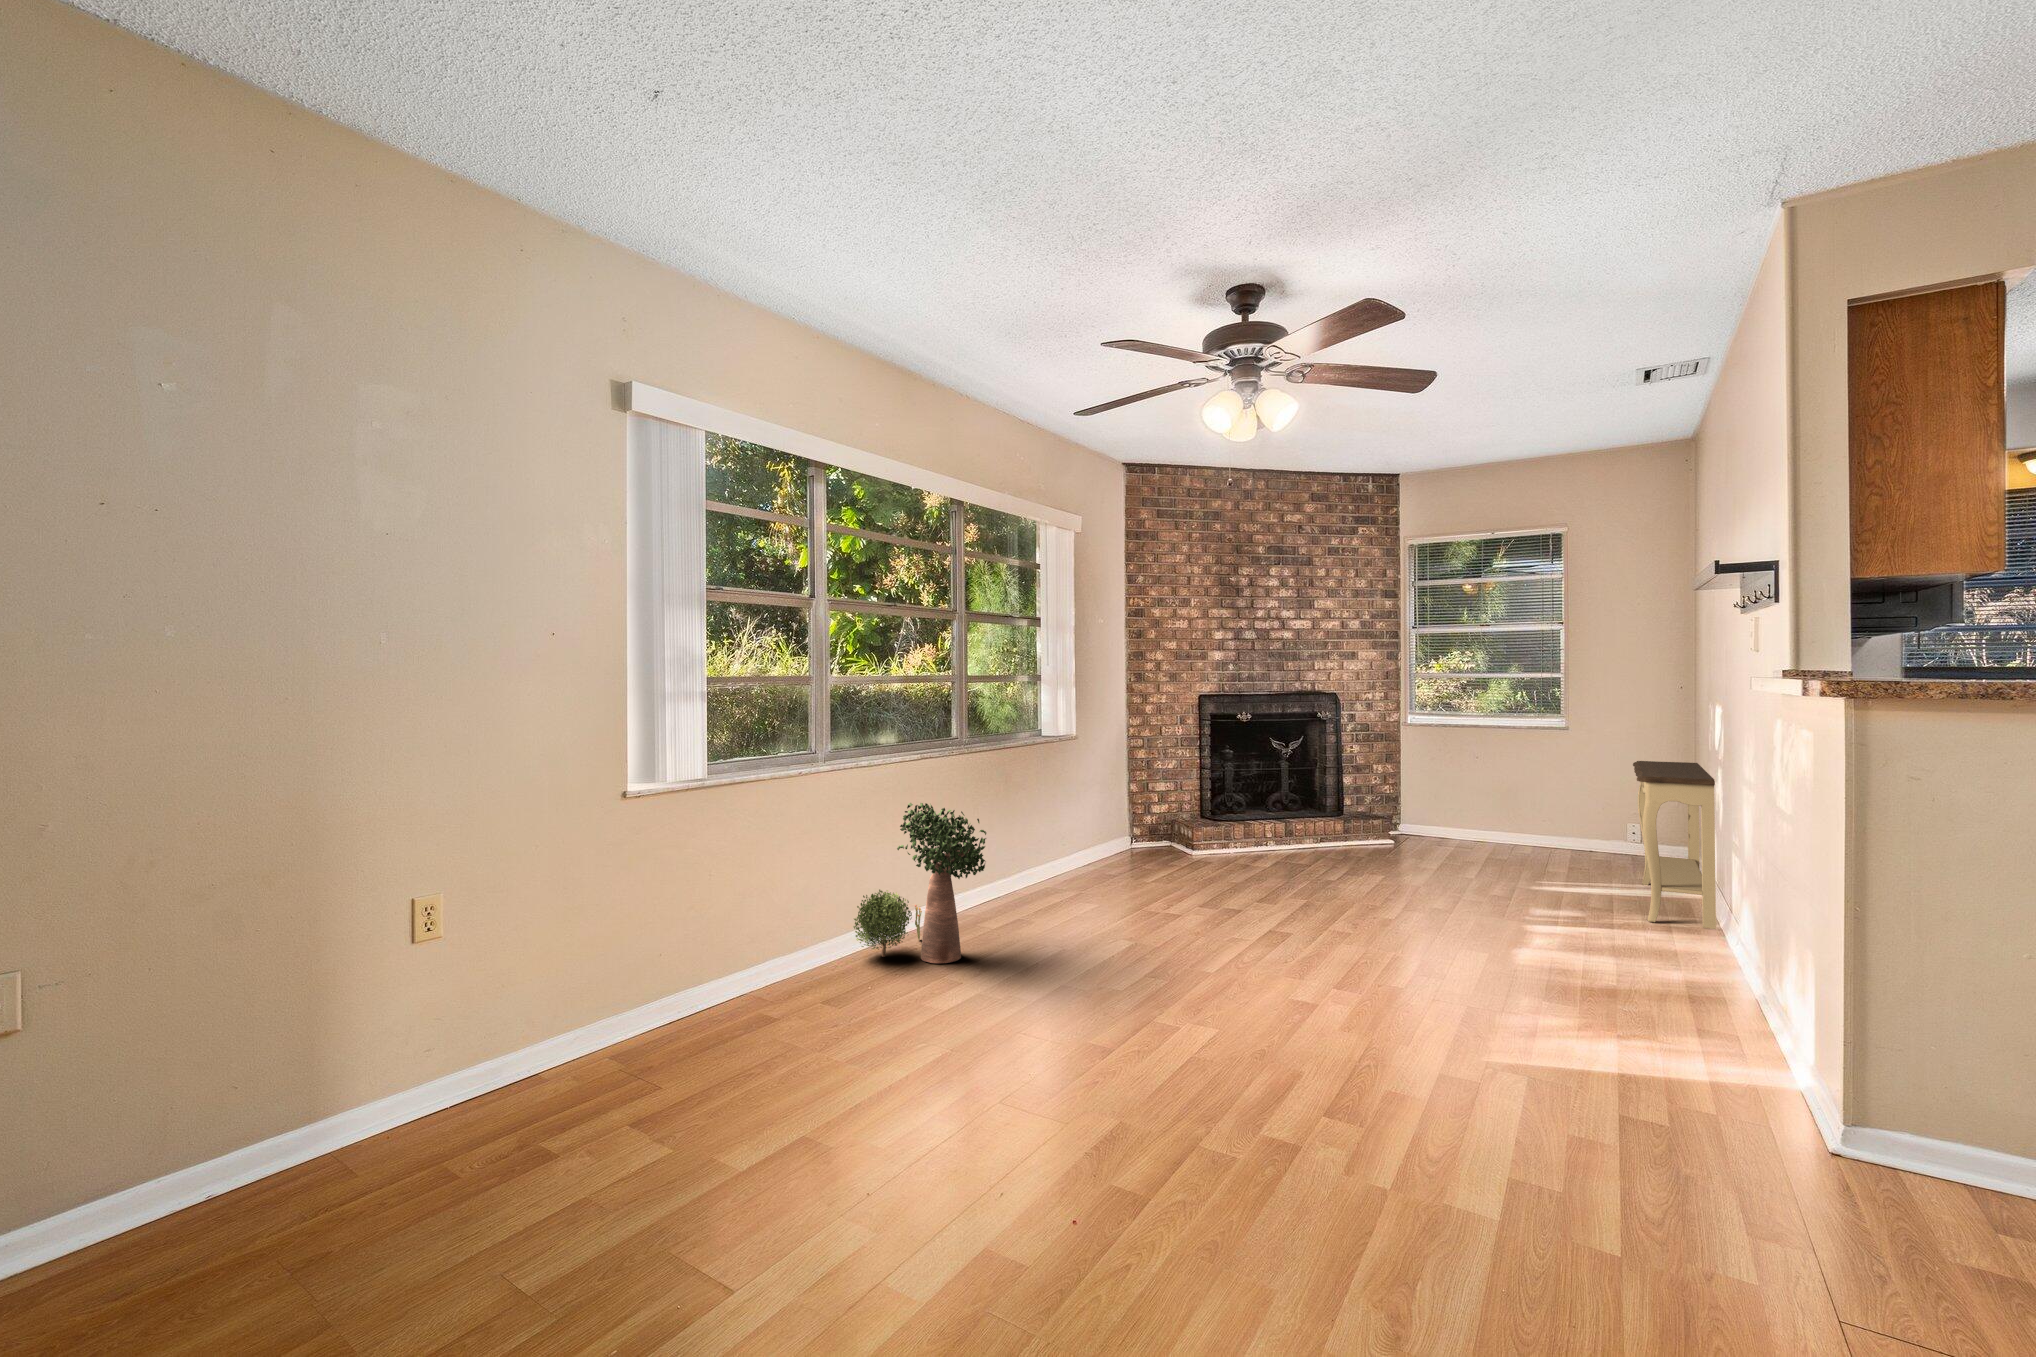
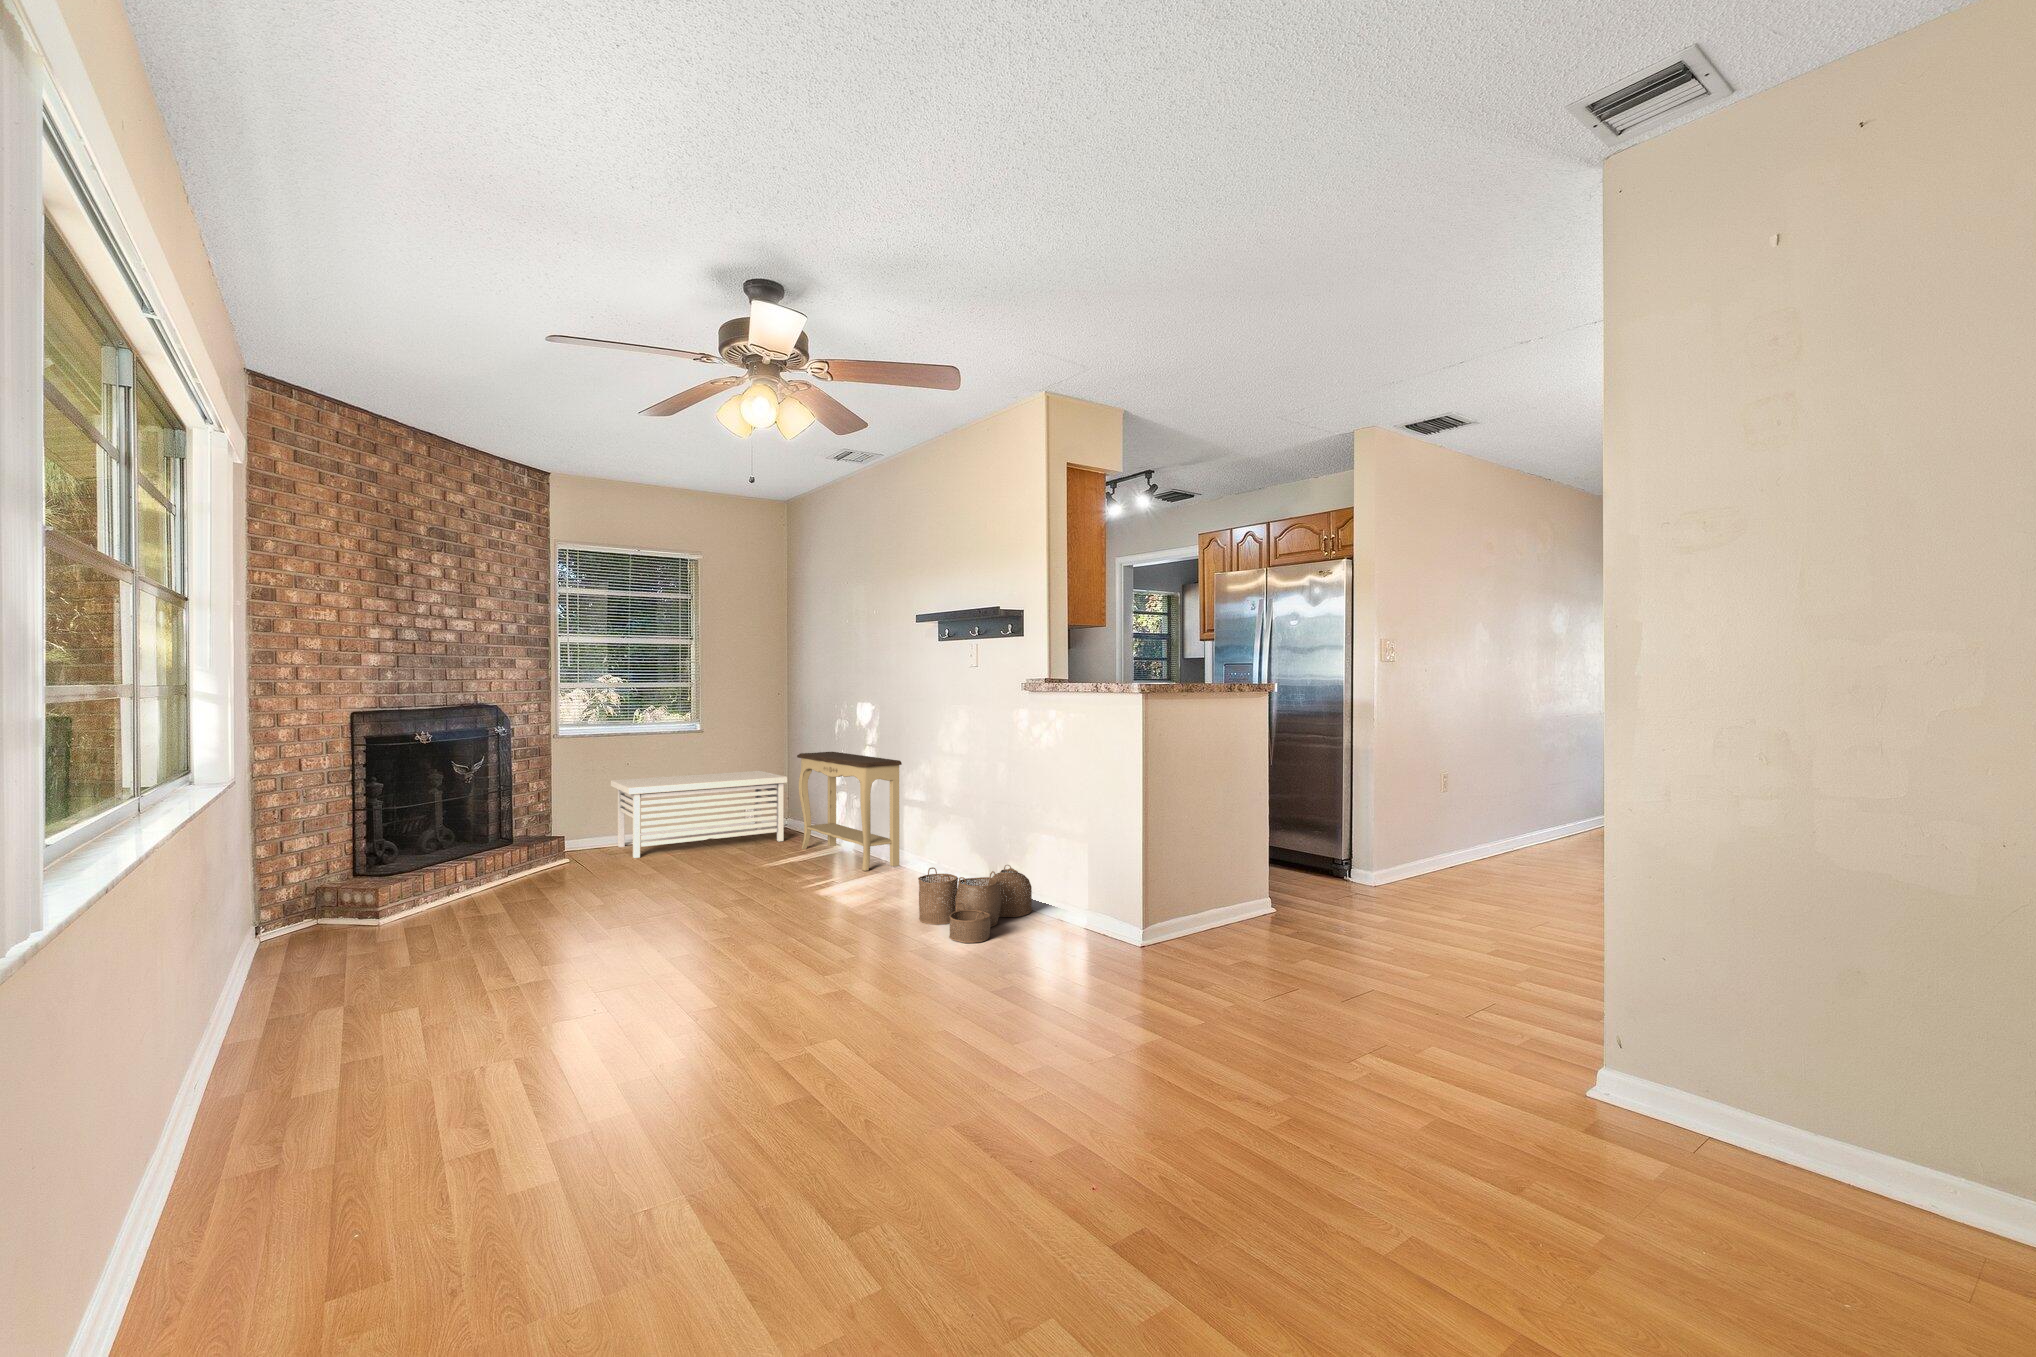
storage bench: none [1441,772,1648,872] -> present [611,771,787,858]
potted plant: present [853,803,986,963] -> none [215,909,484,1221]
woven basket: none [1533,917,1760,1029] -> present [918,865,1032,943]

